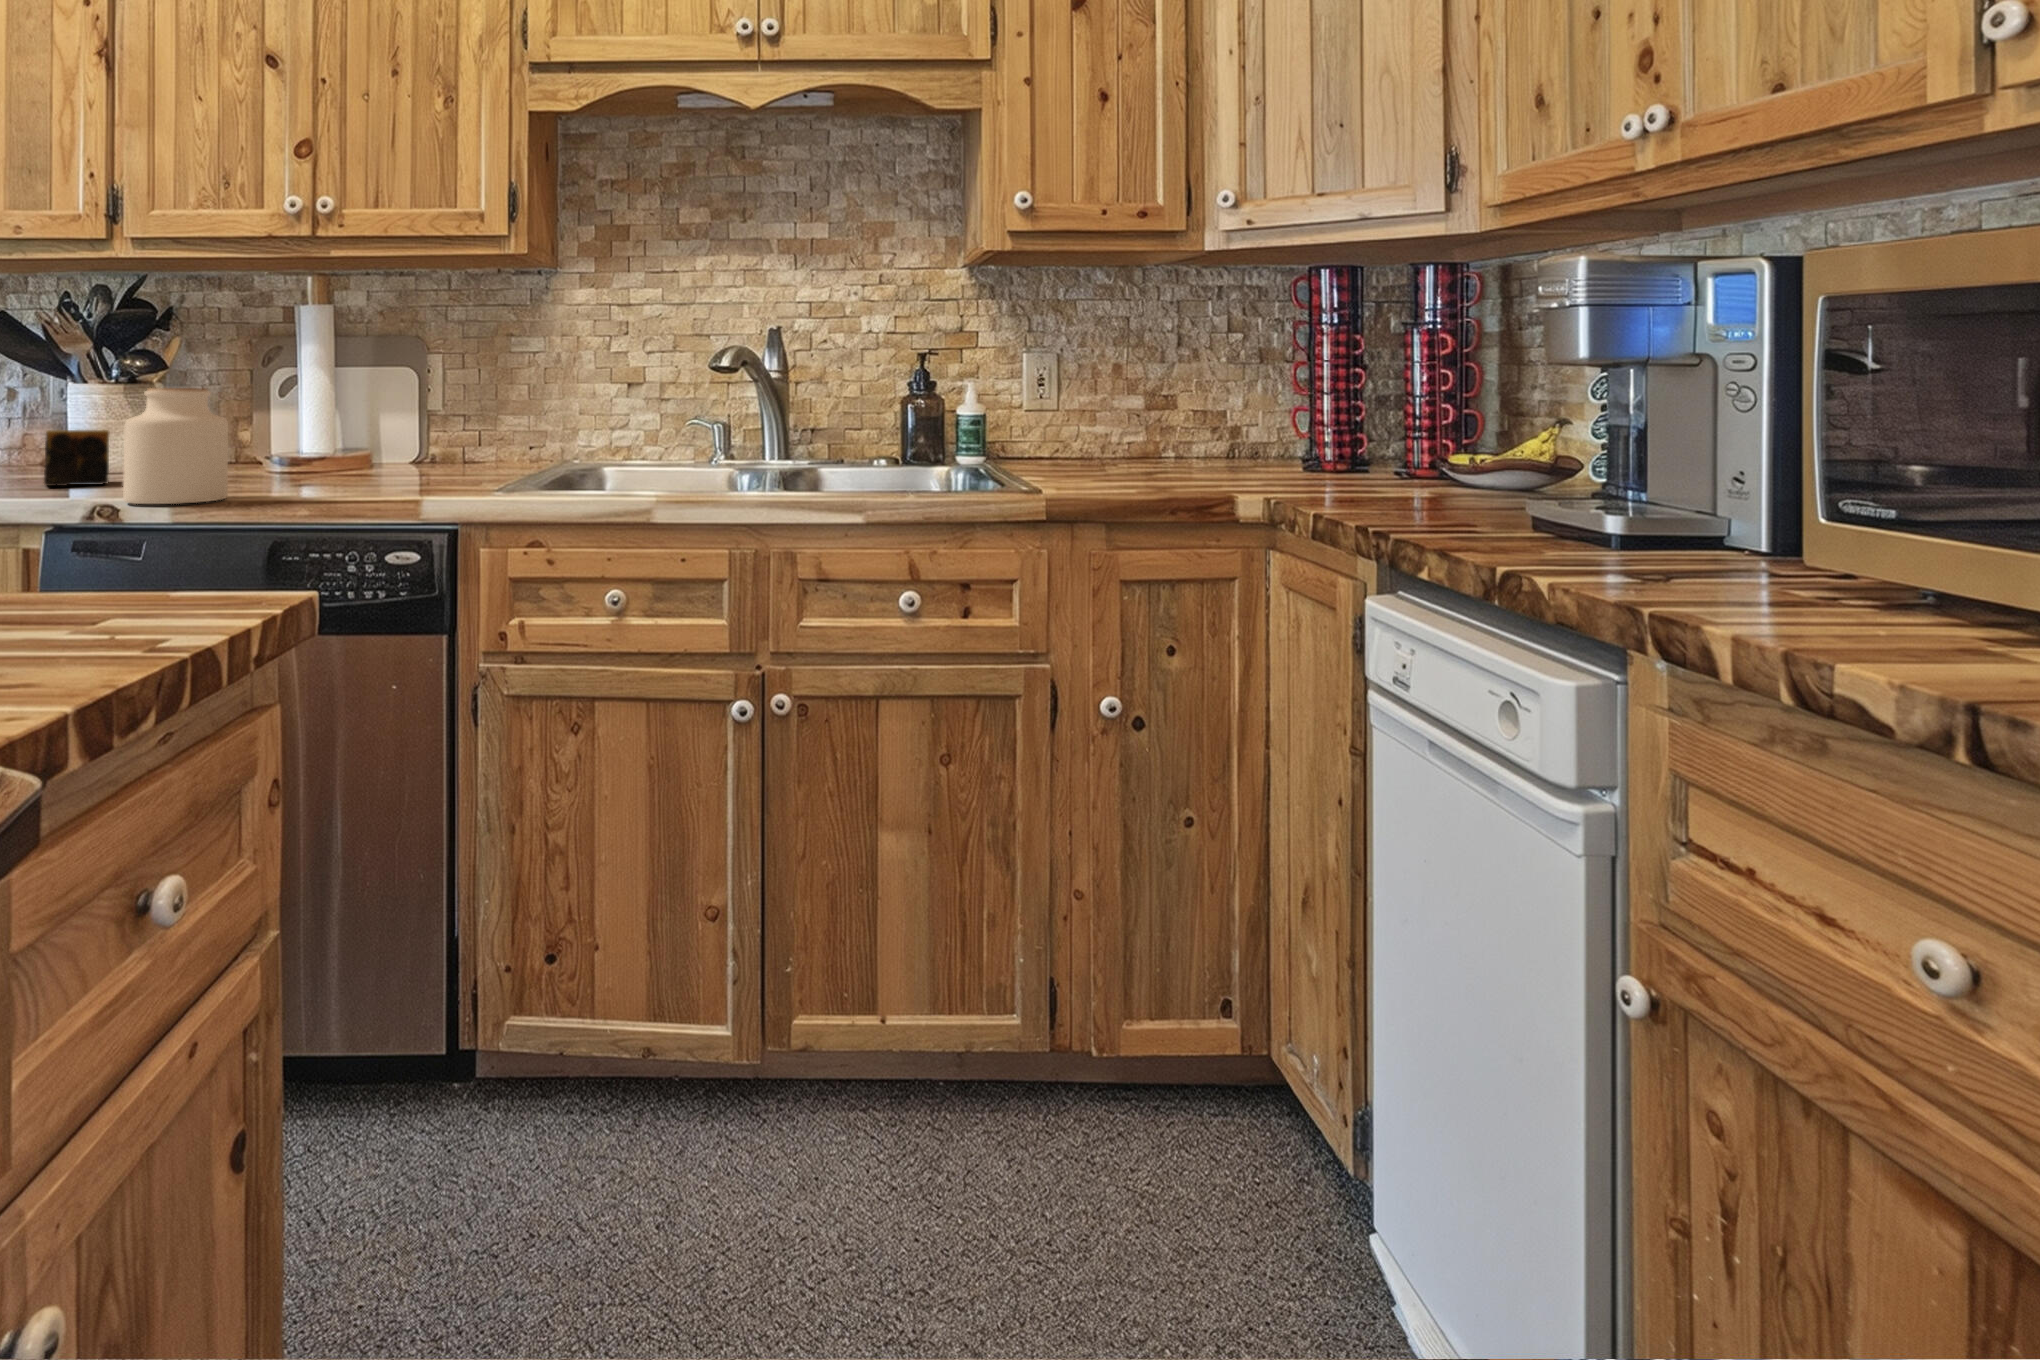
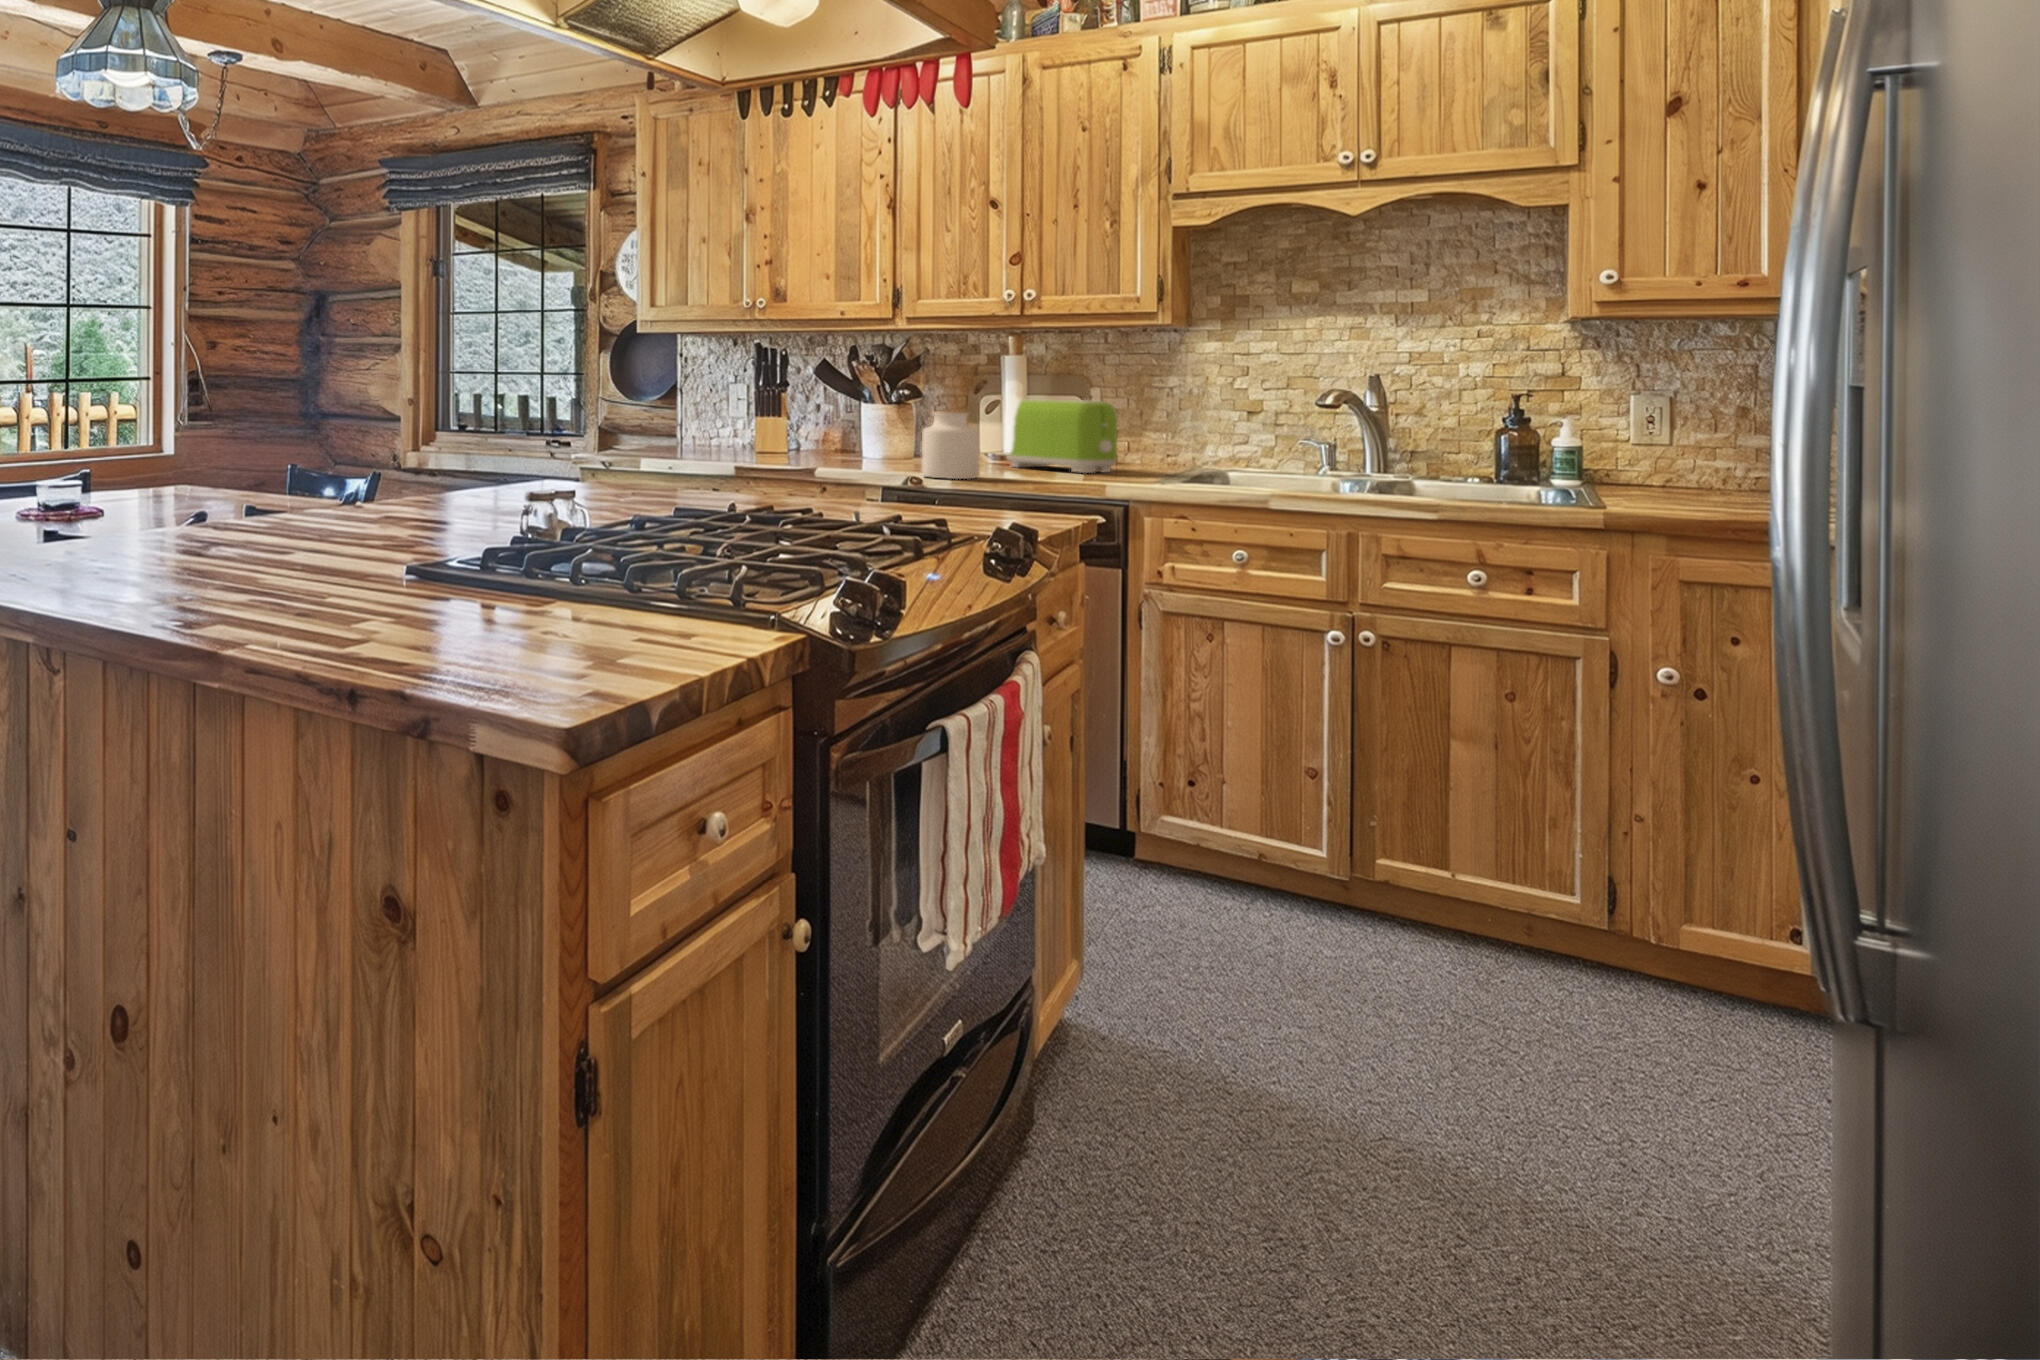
toaster: none [302,371,460,479] -> present [1006,399,1117,473]
candle: present [44,430,109,486] -> none [855,432,894,465]

